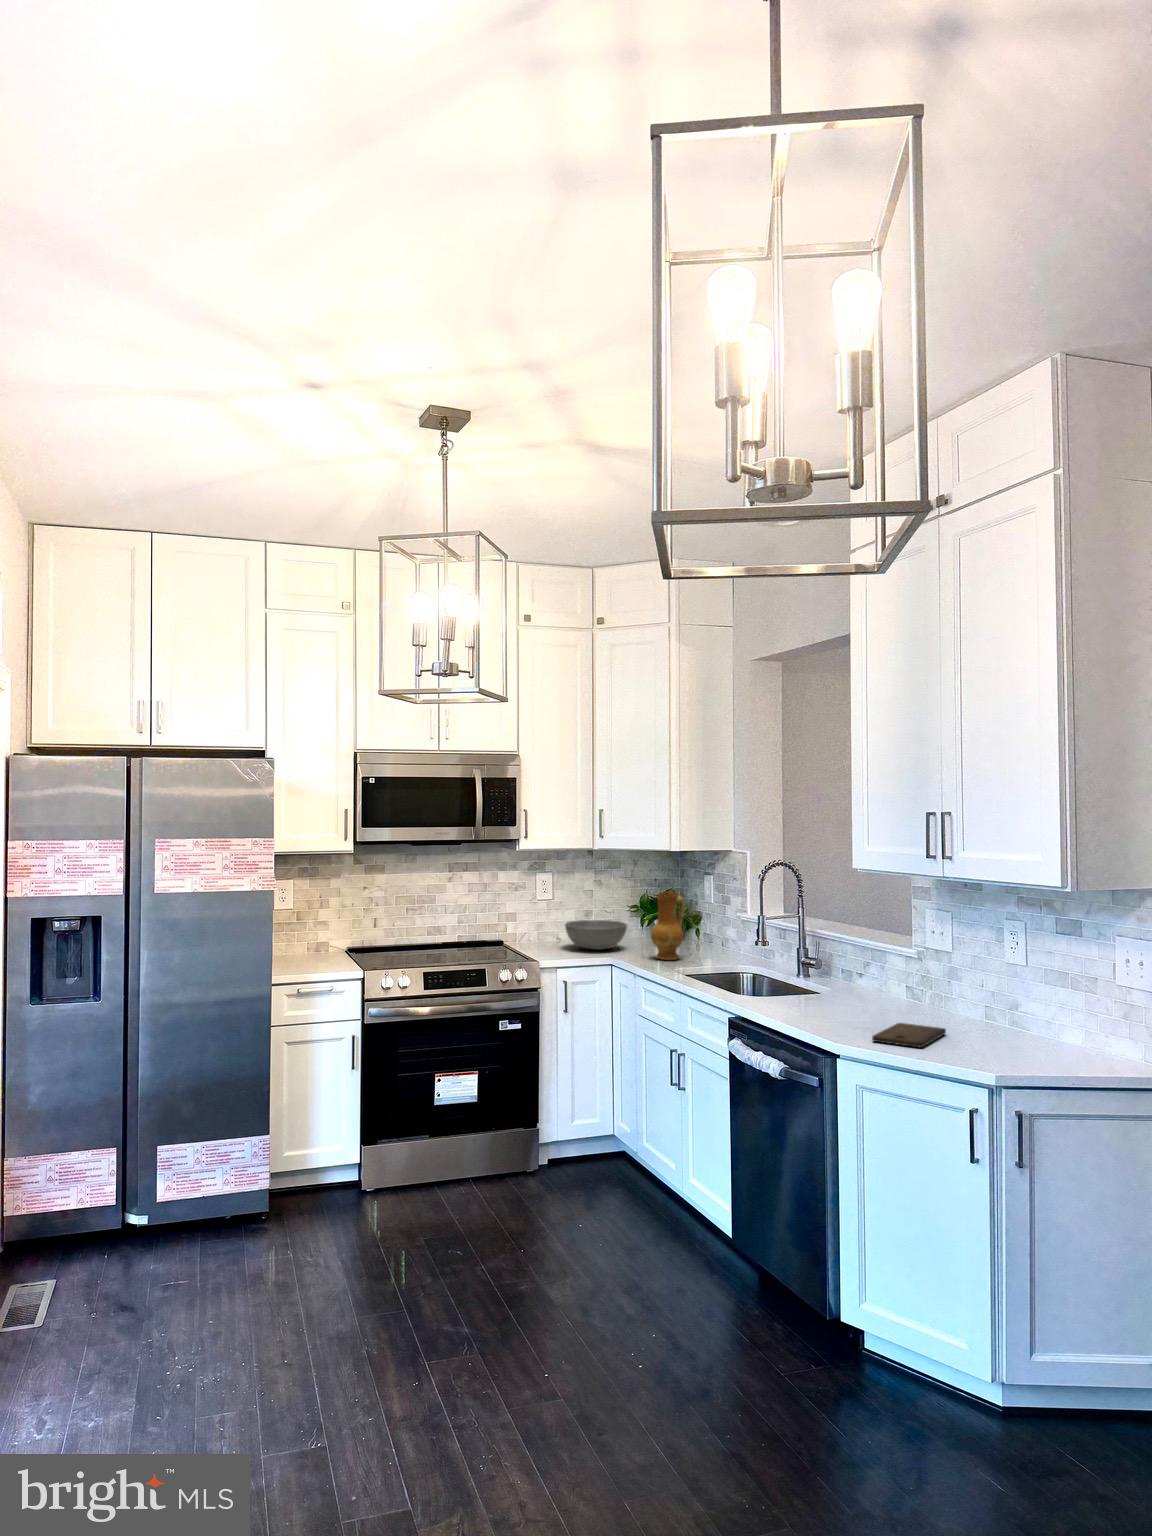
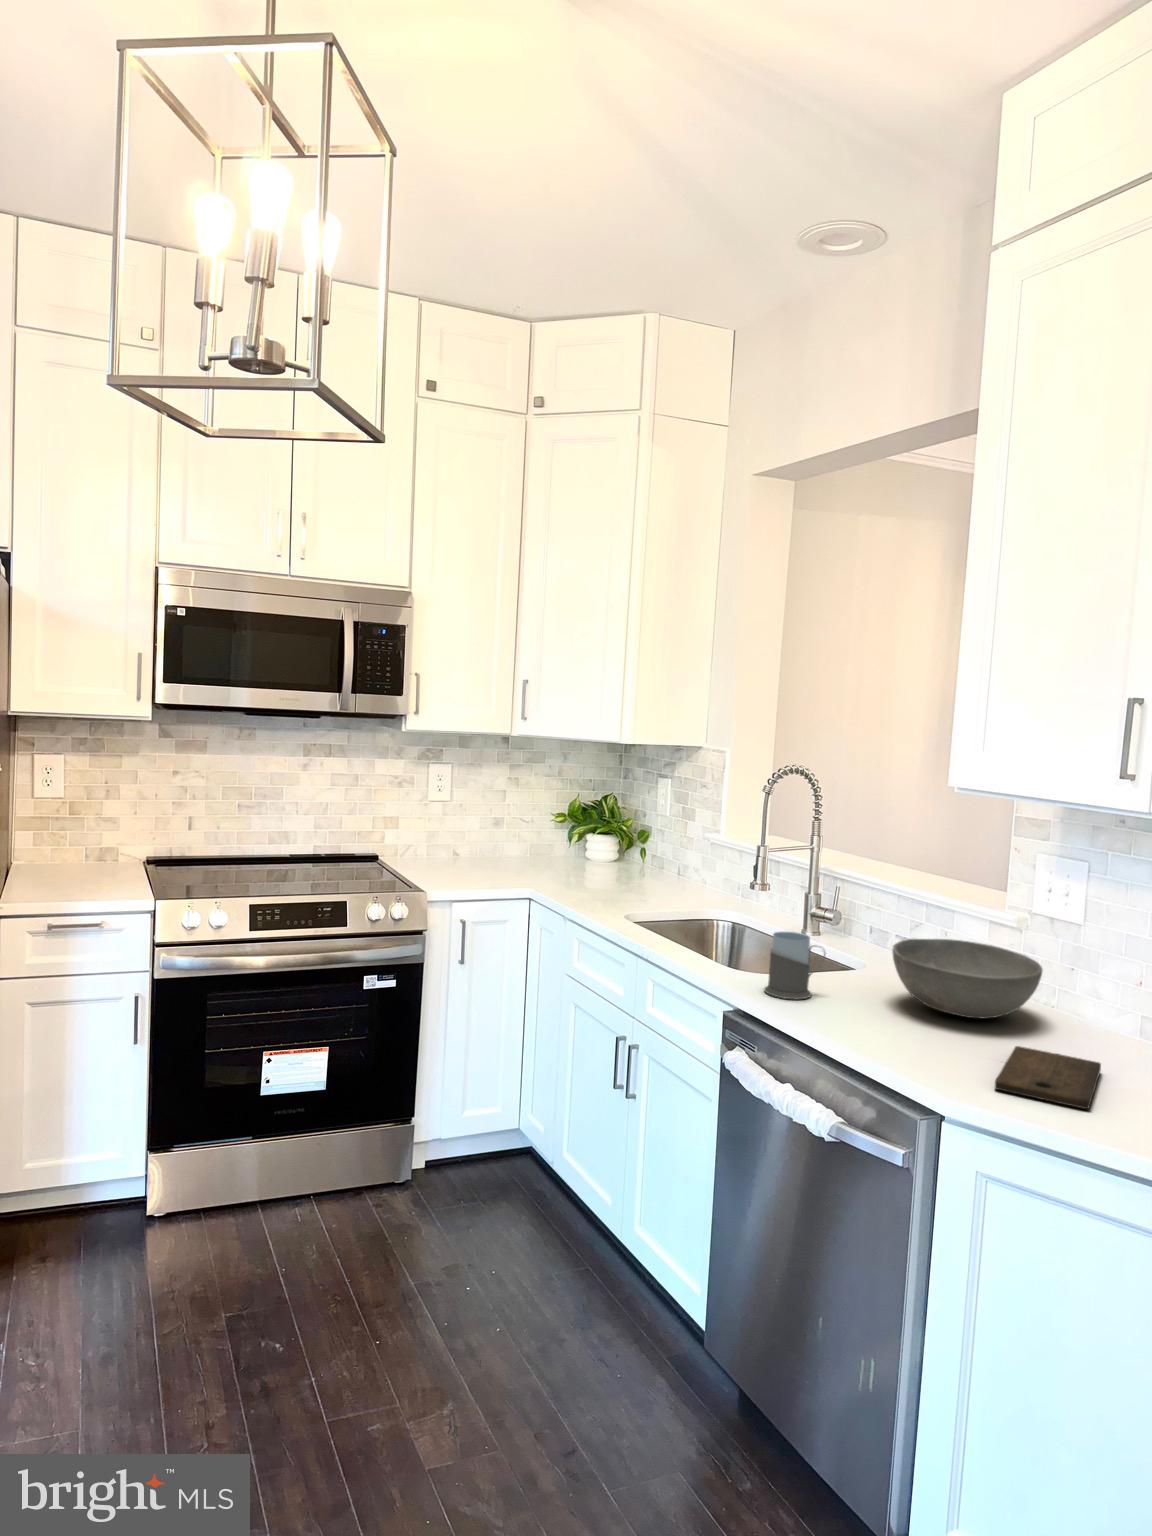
ceramic jug: present [651,891,685,960] -> none [586,798,636,895]
bowl: present [565,920,627,950] -> present [892,939,1042,1019]
mug: none [756,966,793,1008] -> present [764,932,825,999]

